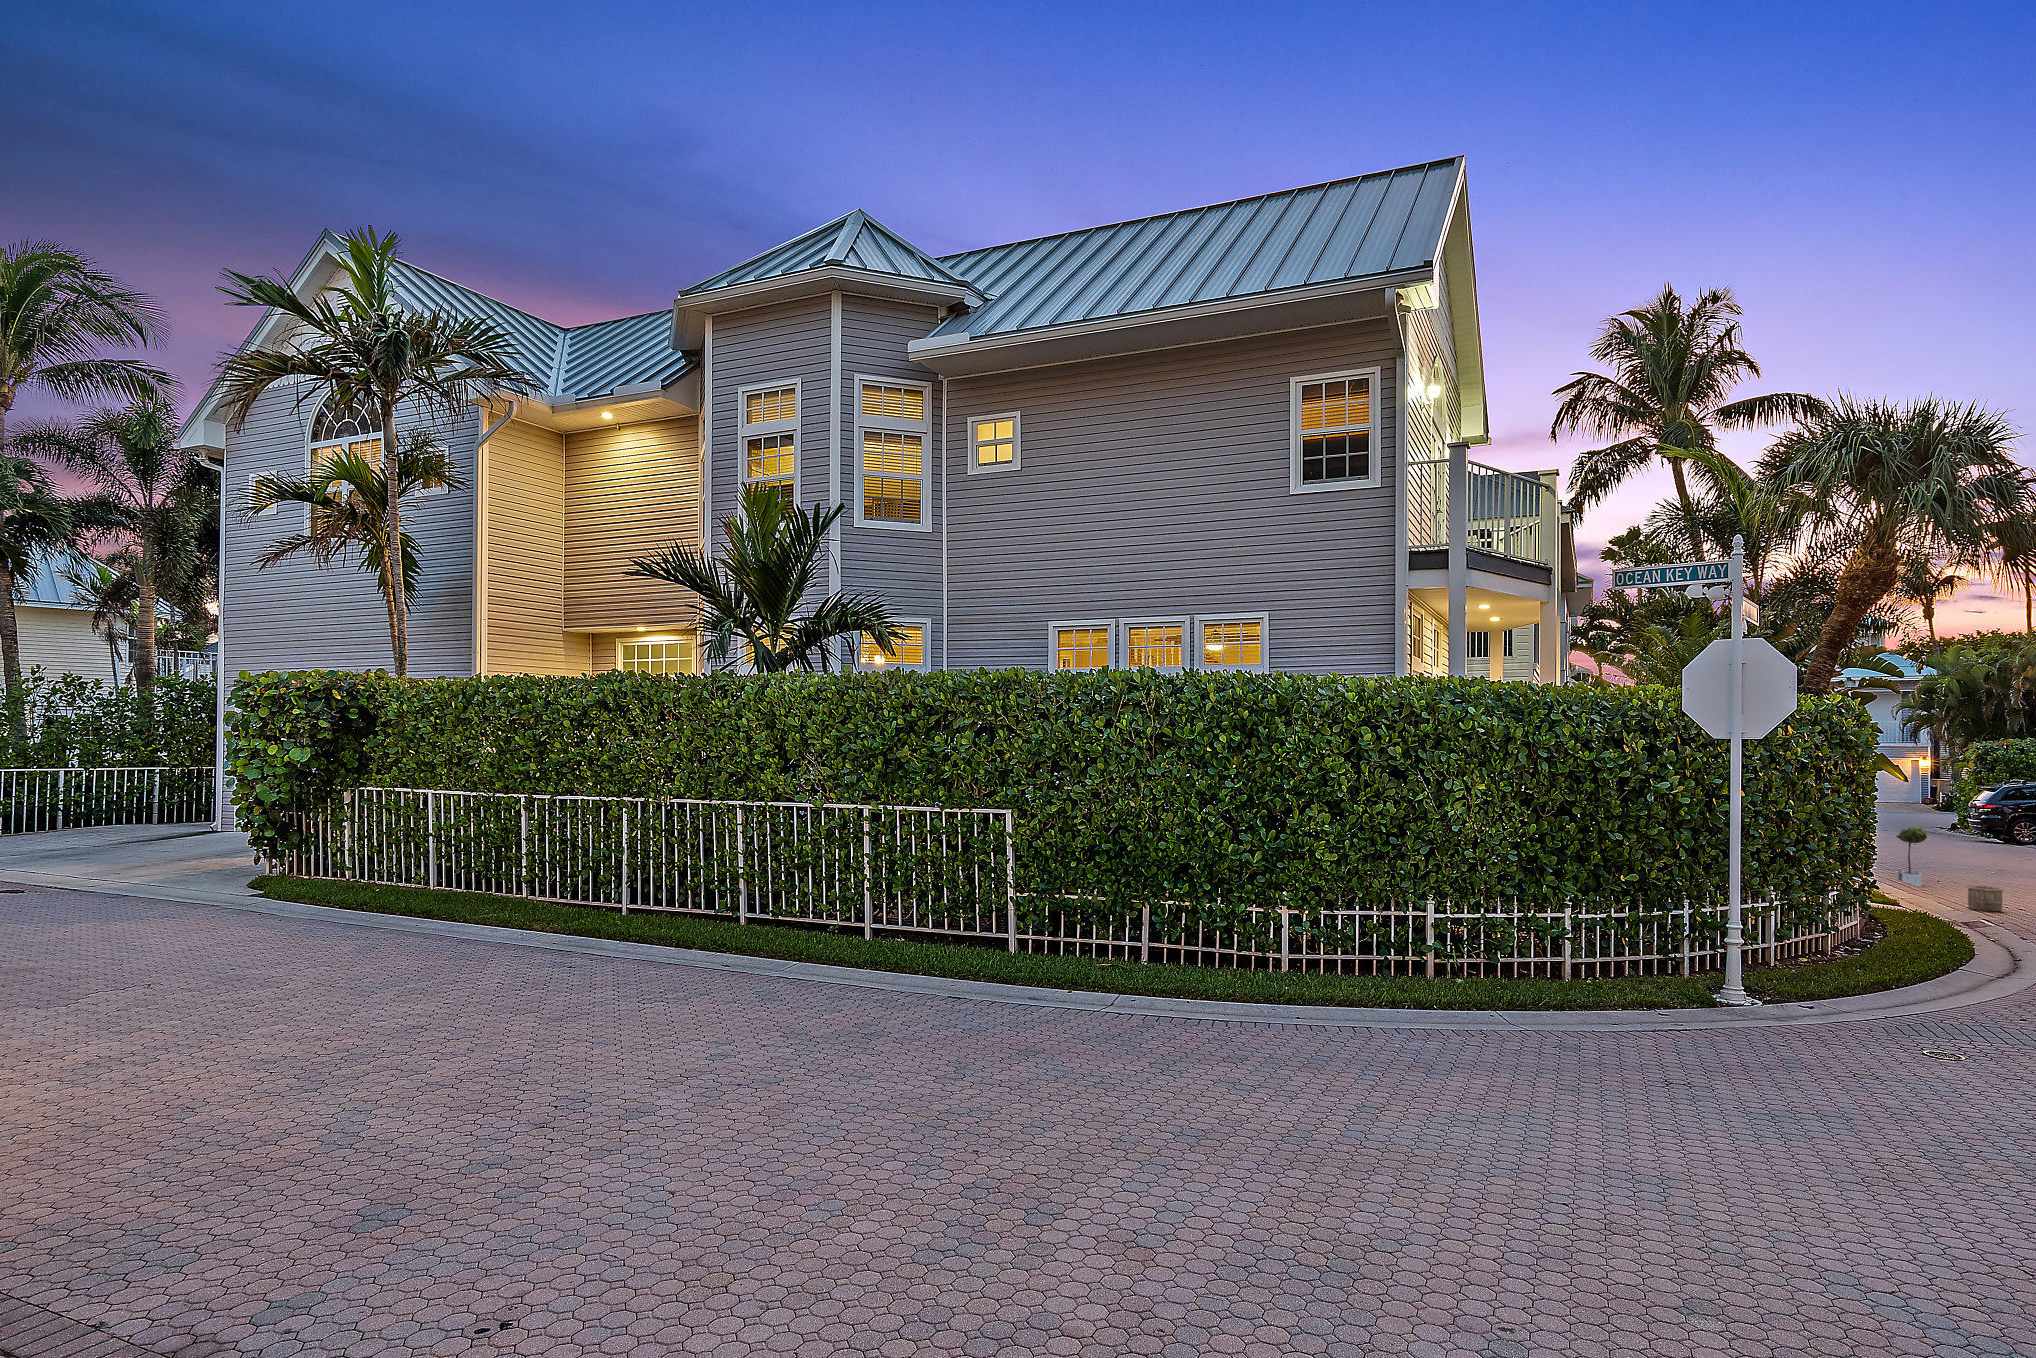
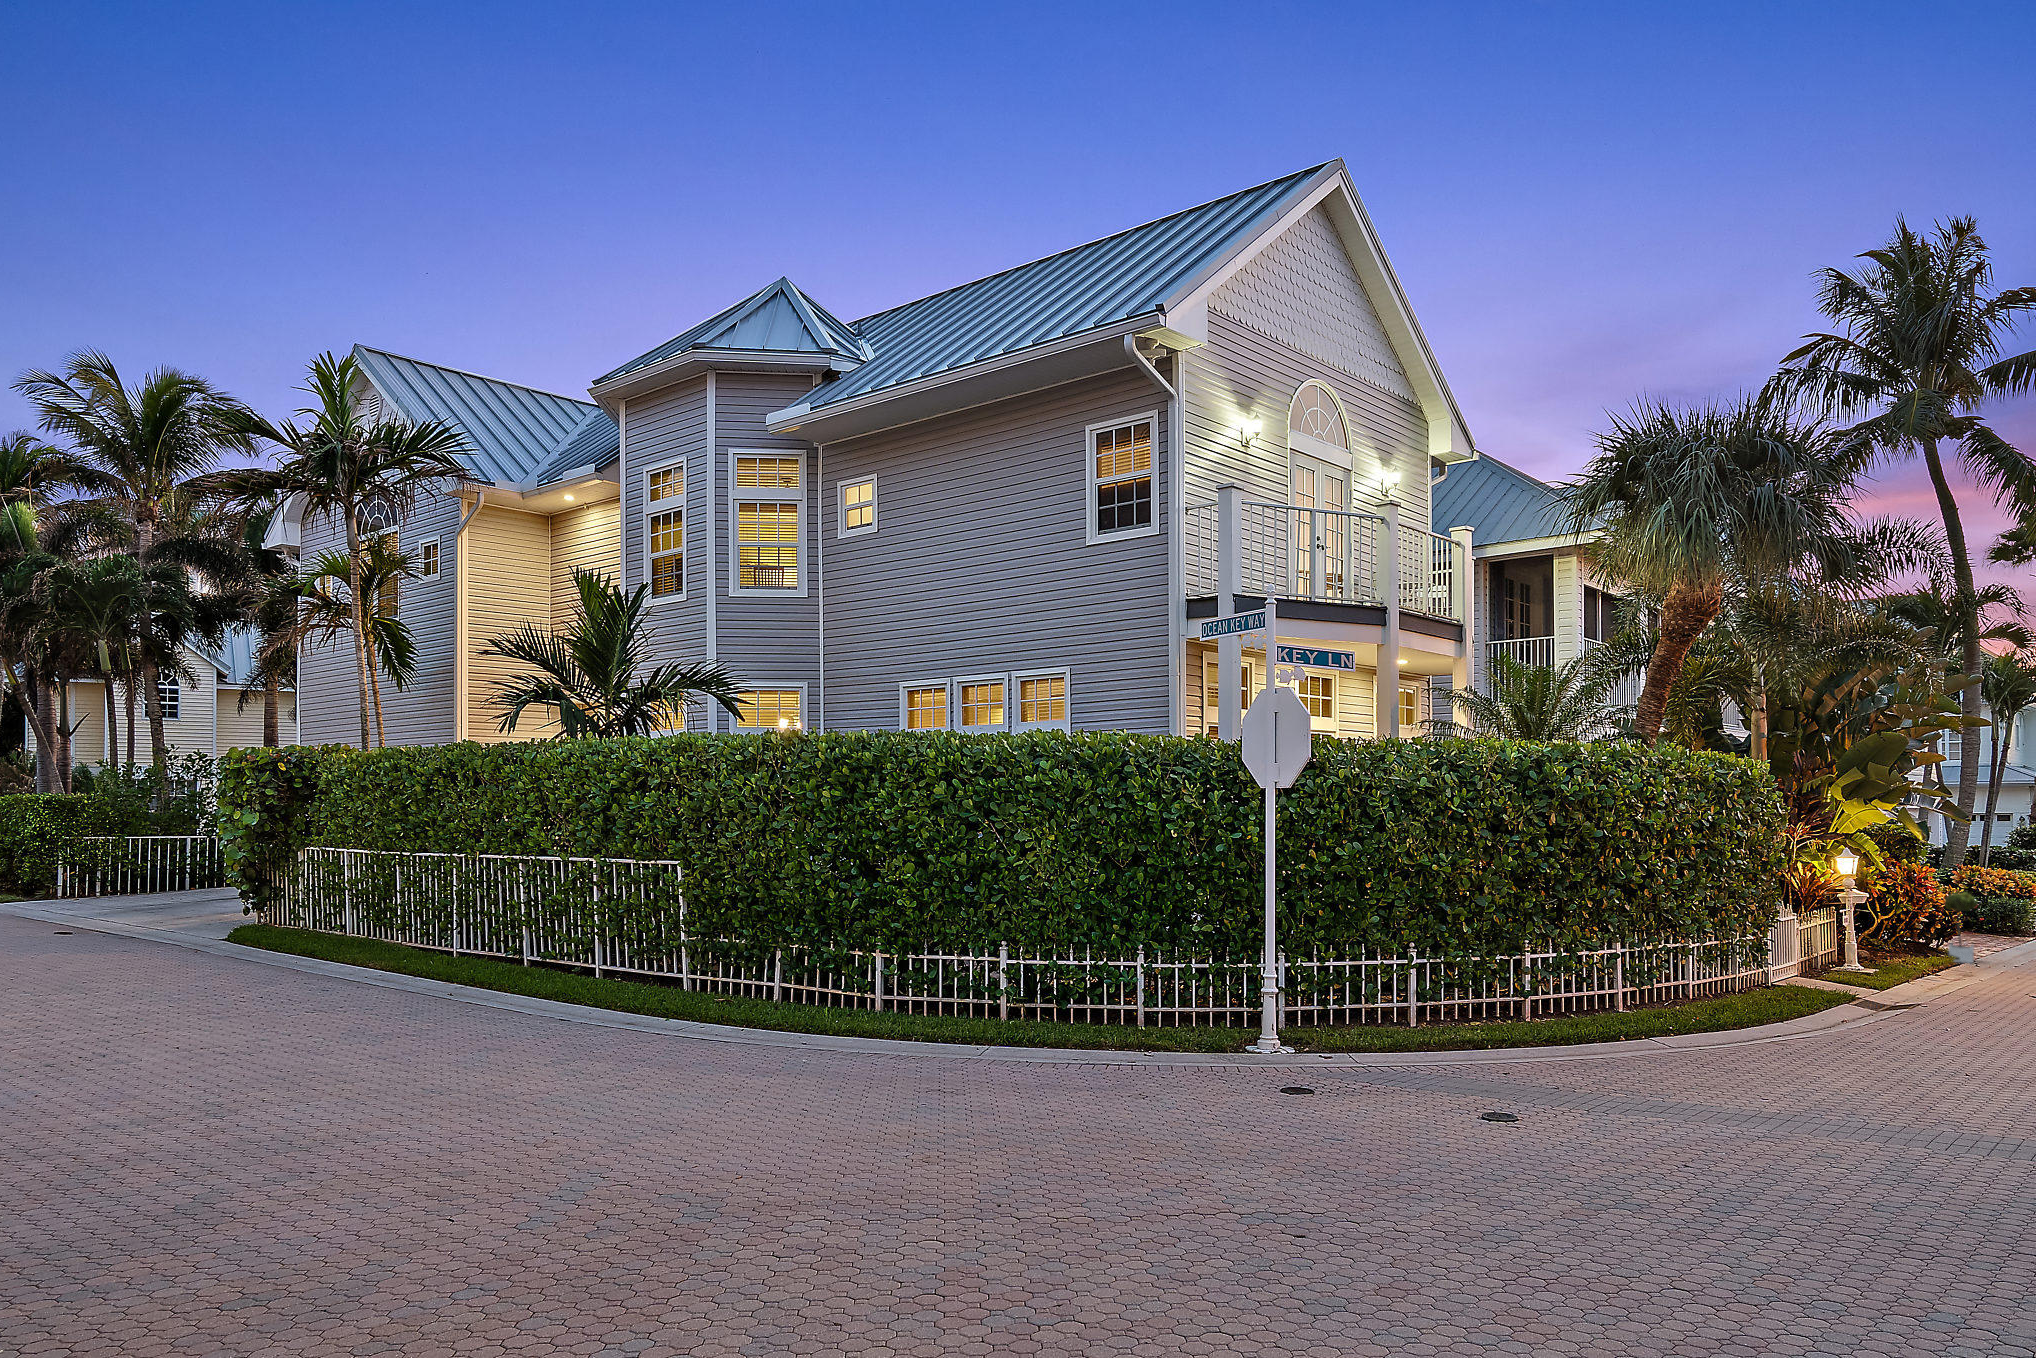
wooden bucket: present [1967,885,2003,911] -> none [1943,958,1984,988]

